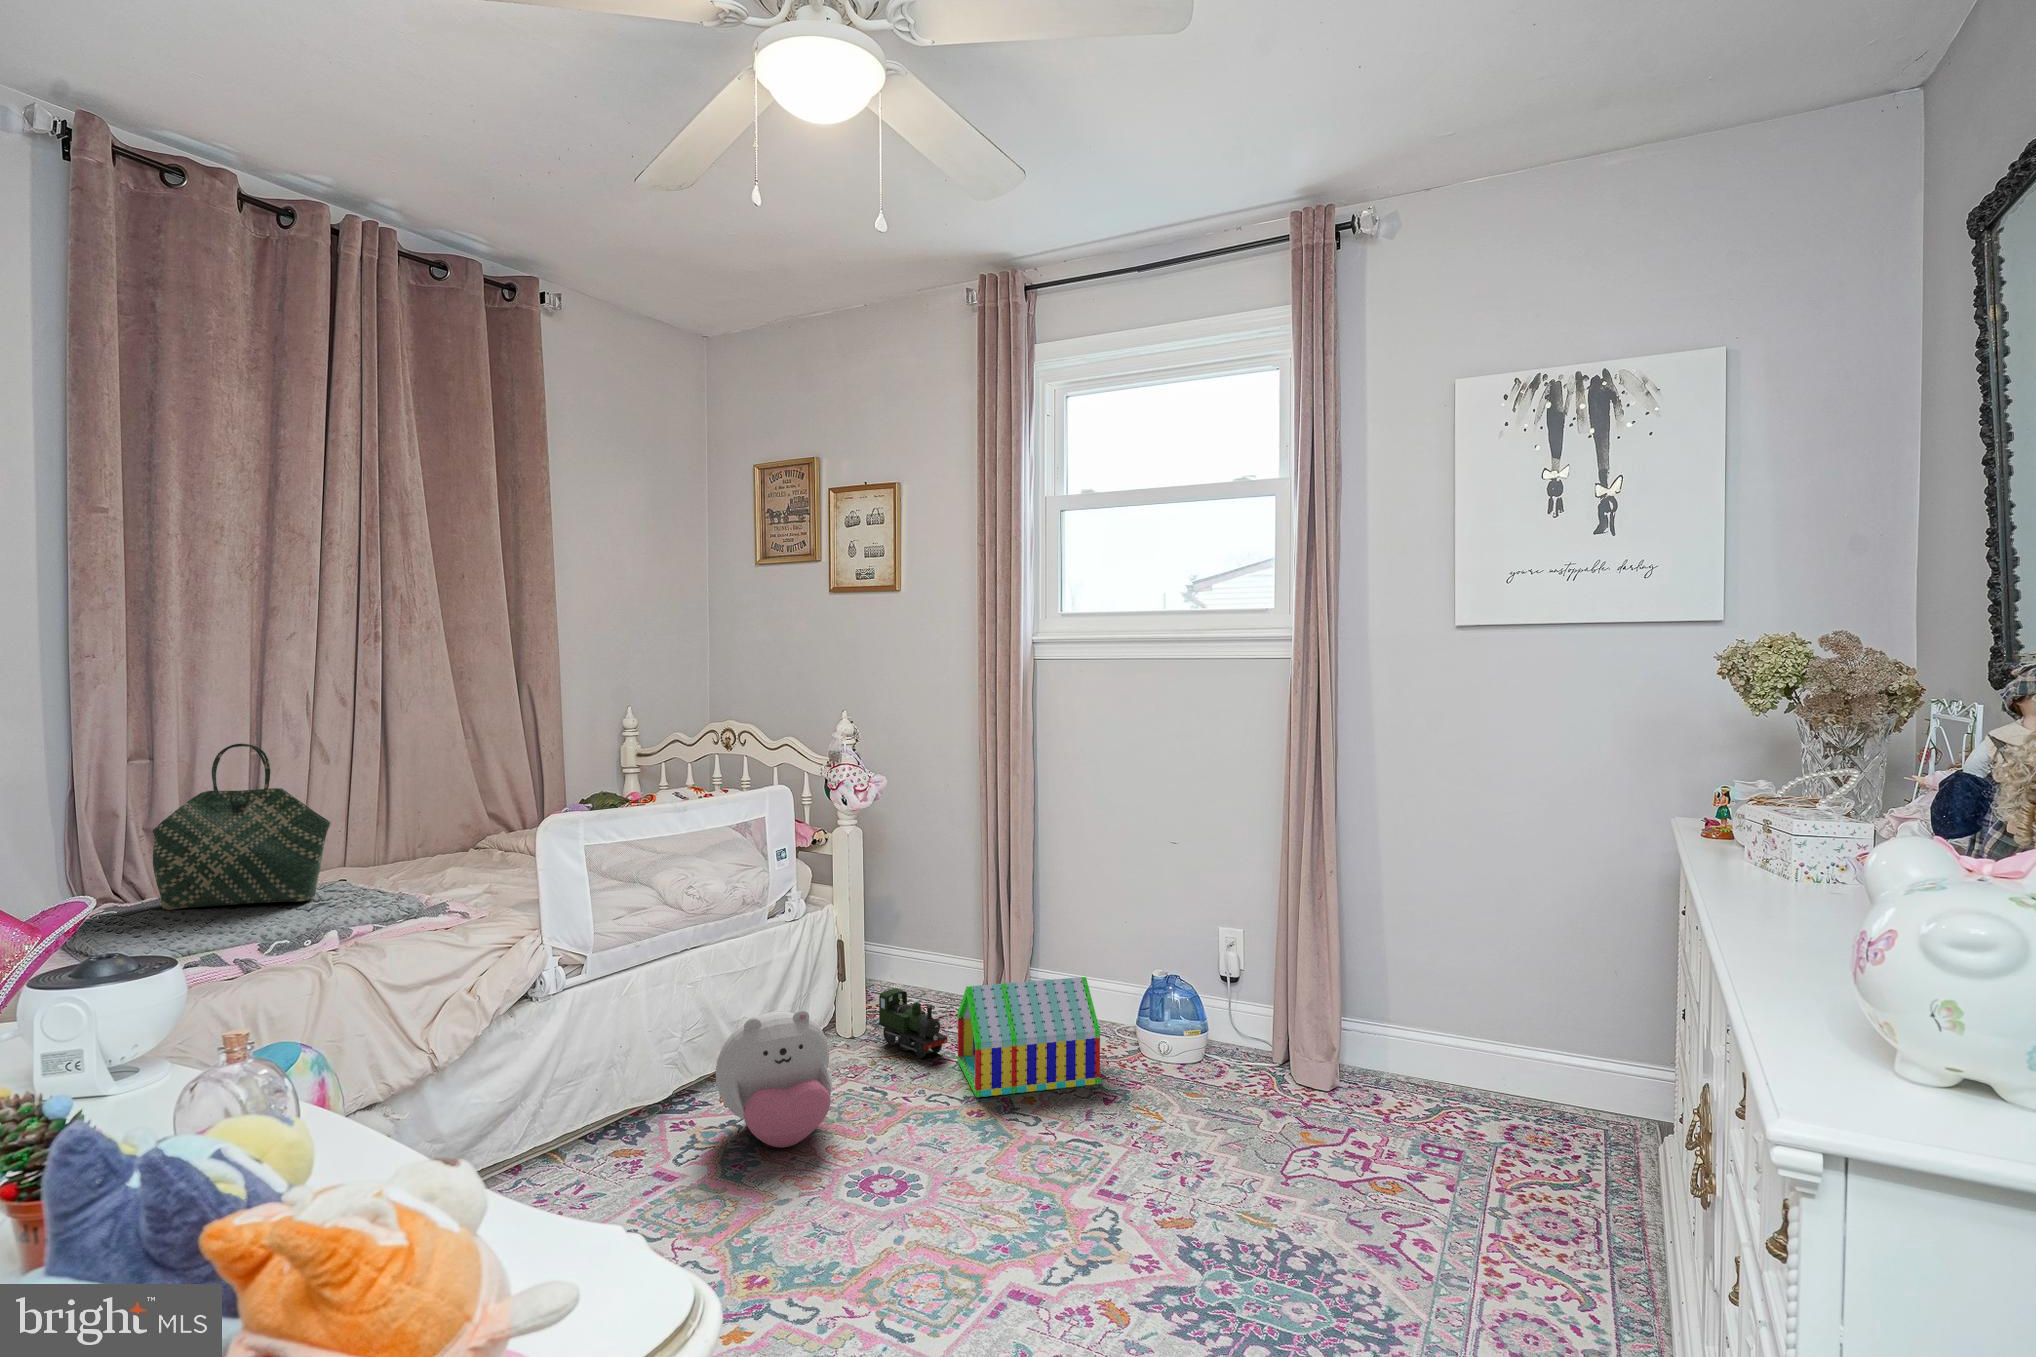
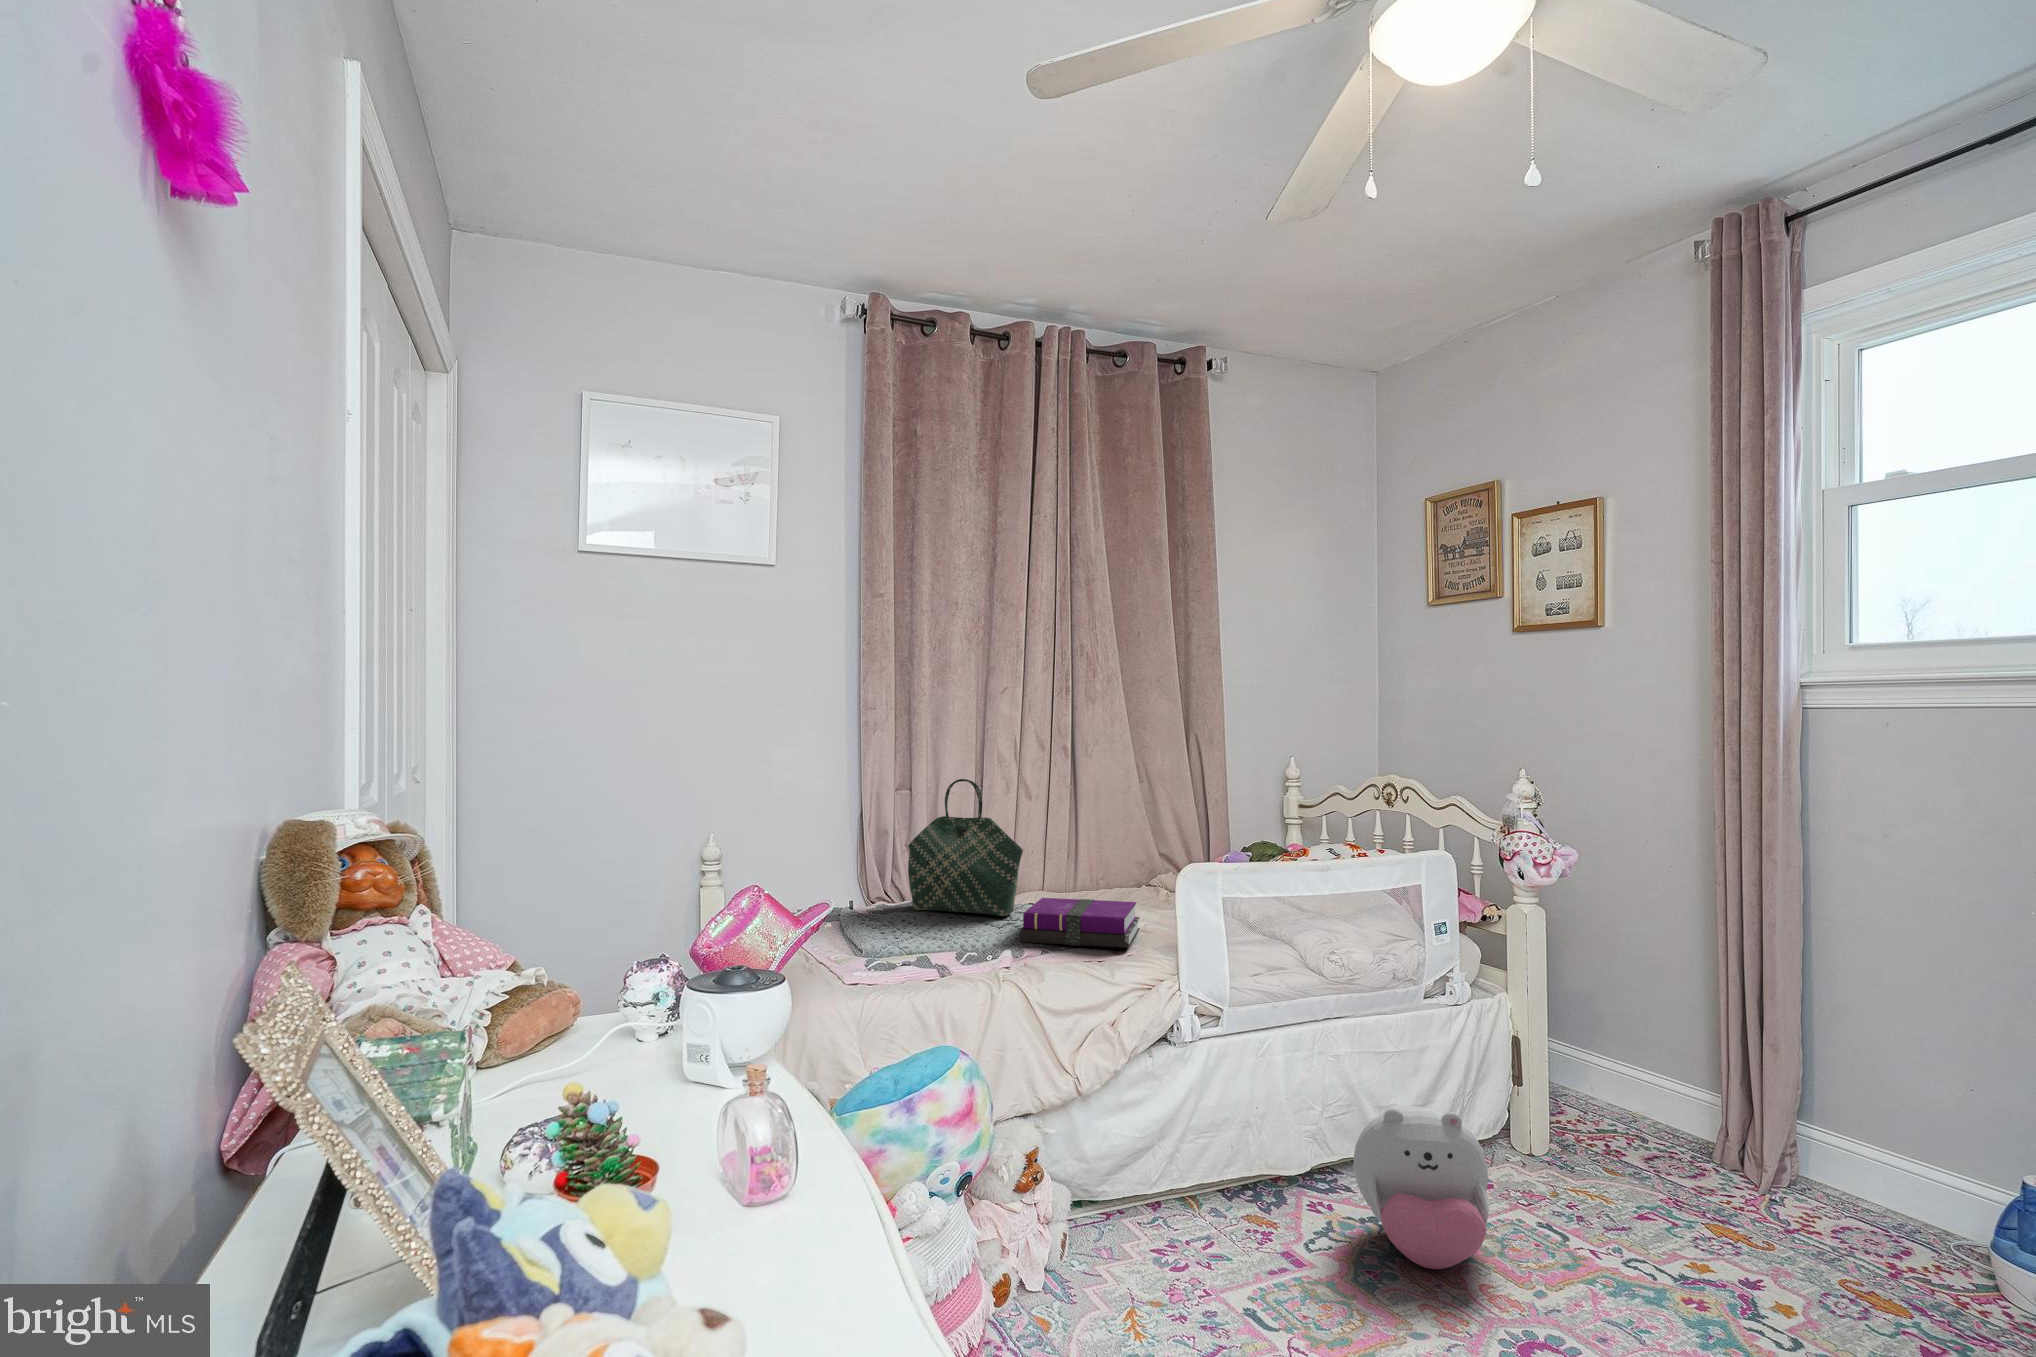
notebook: none [336,865,484,925] -> present [1020,898,1140,948]
toy house: present [958,977,1100,1097] -> none [1674,1131,1914,1323]
toy train: present [879,989,947,1058] -> none [1565,1109,1661,1206]

